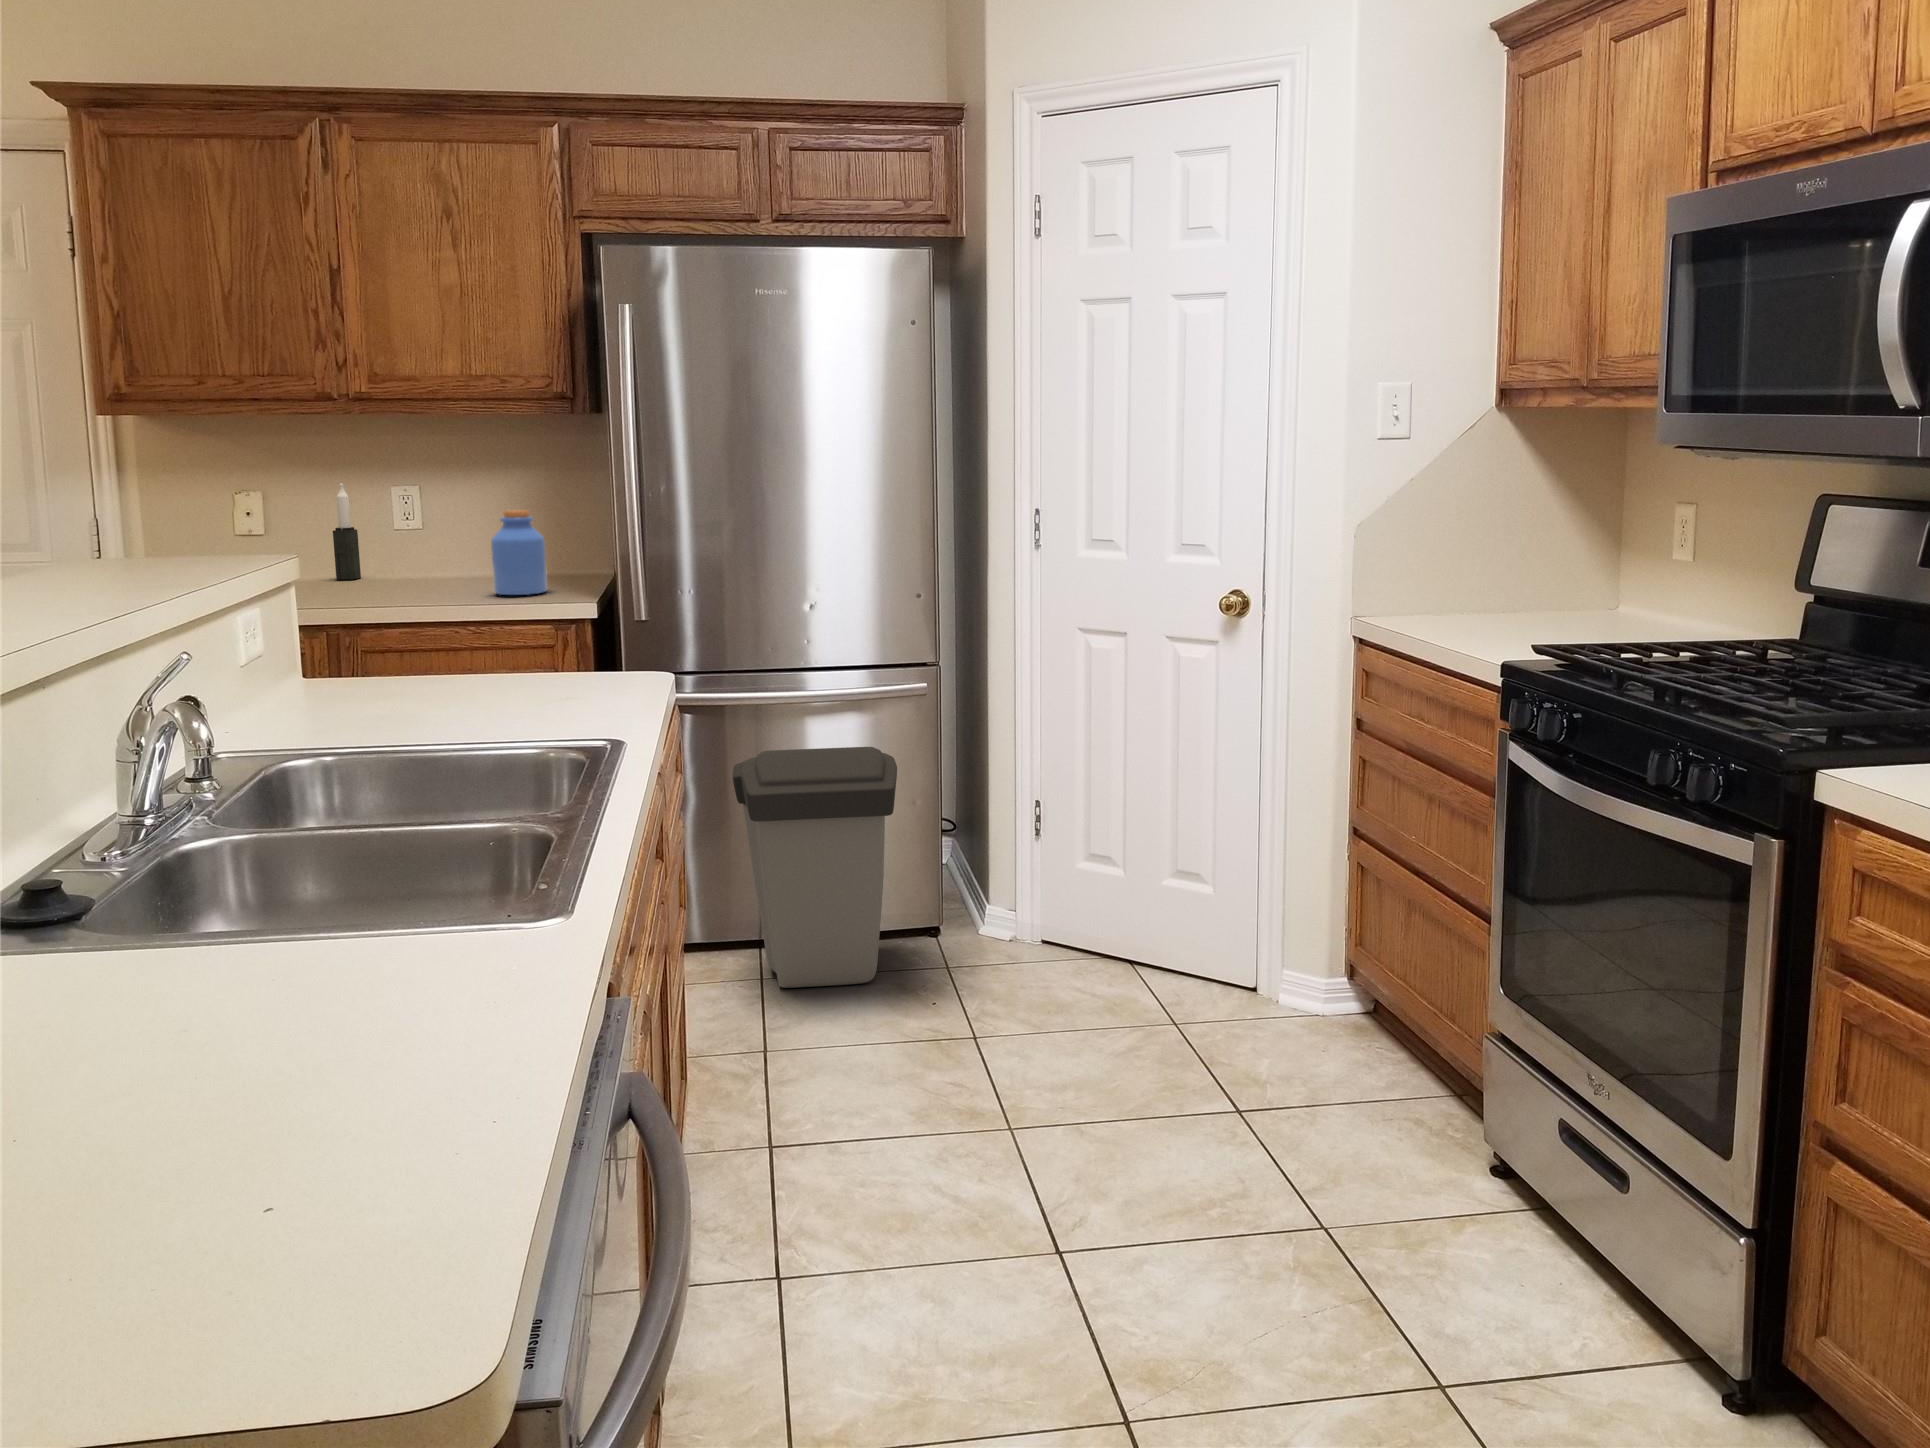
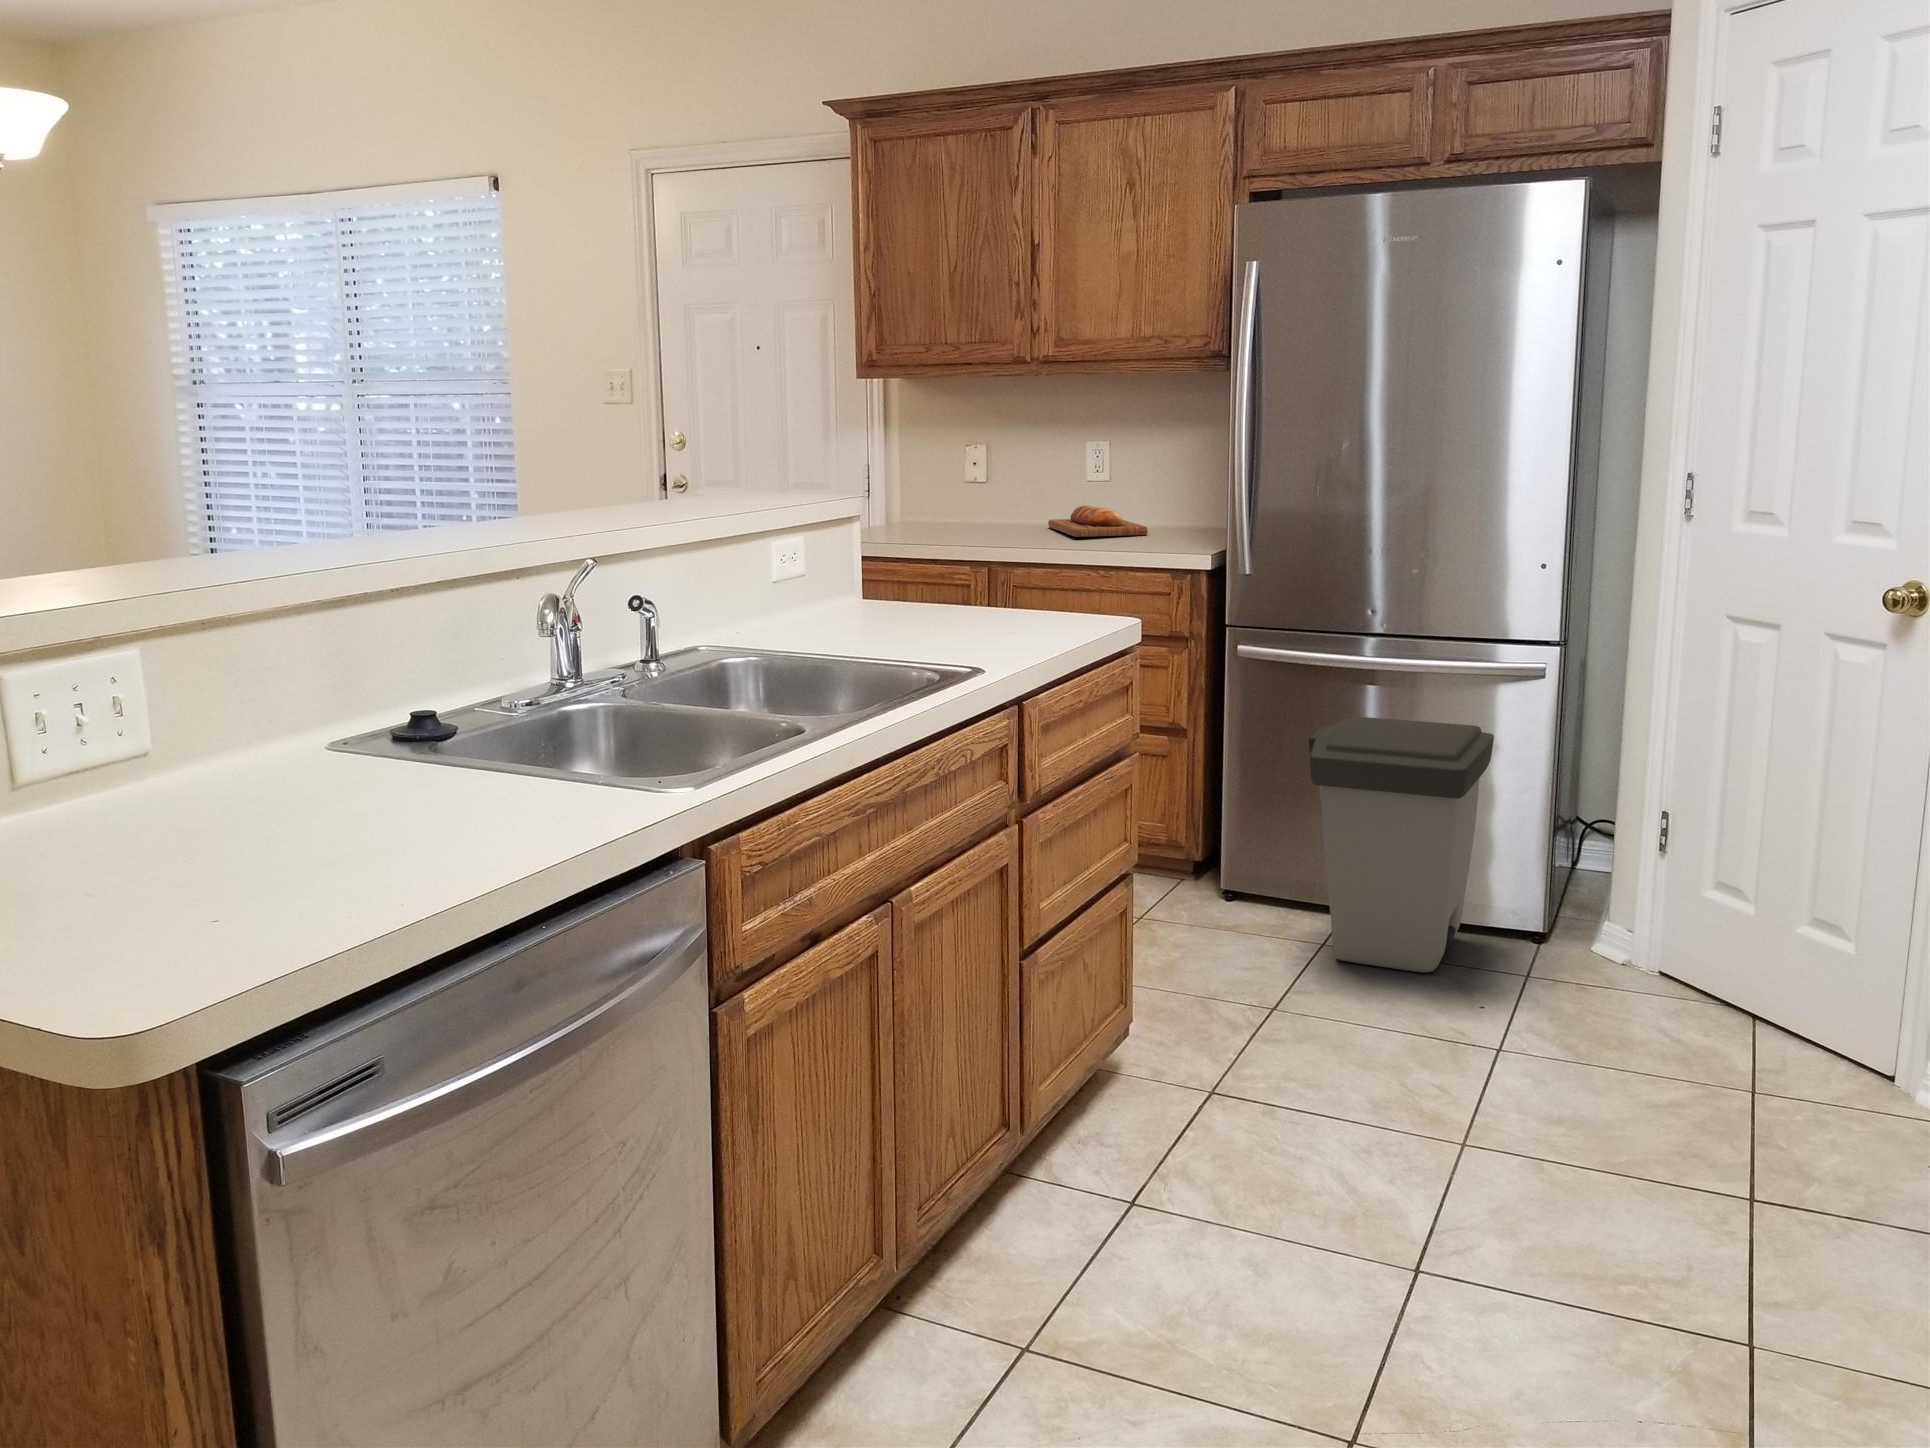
candle: present [333,483,361,580] -> none [1036,437,1057,524]
jar: present [491,510,547,595] -> none [1139,463,1188,544]
bread loaf: none [358,557,489,591] -> present [1048,506,1147,537]

